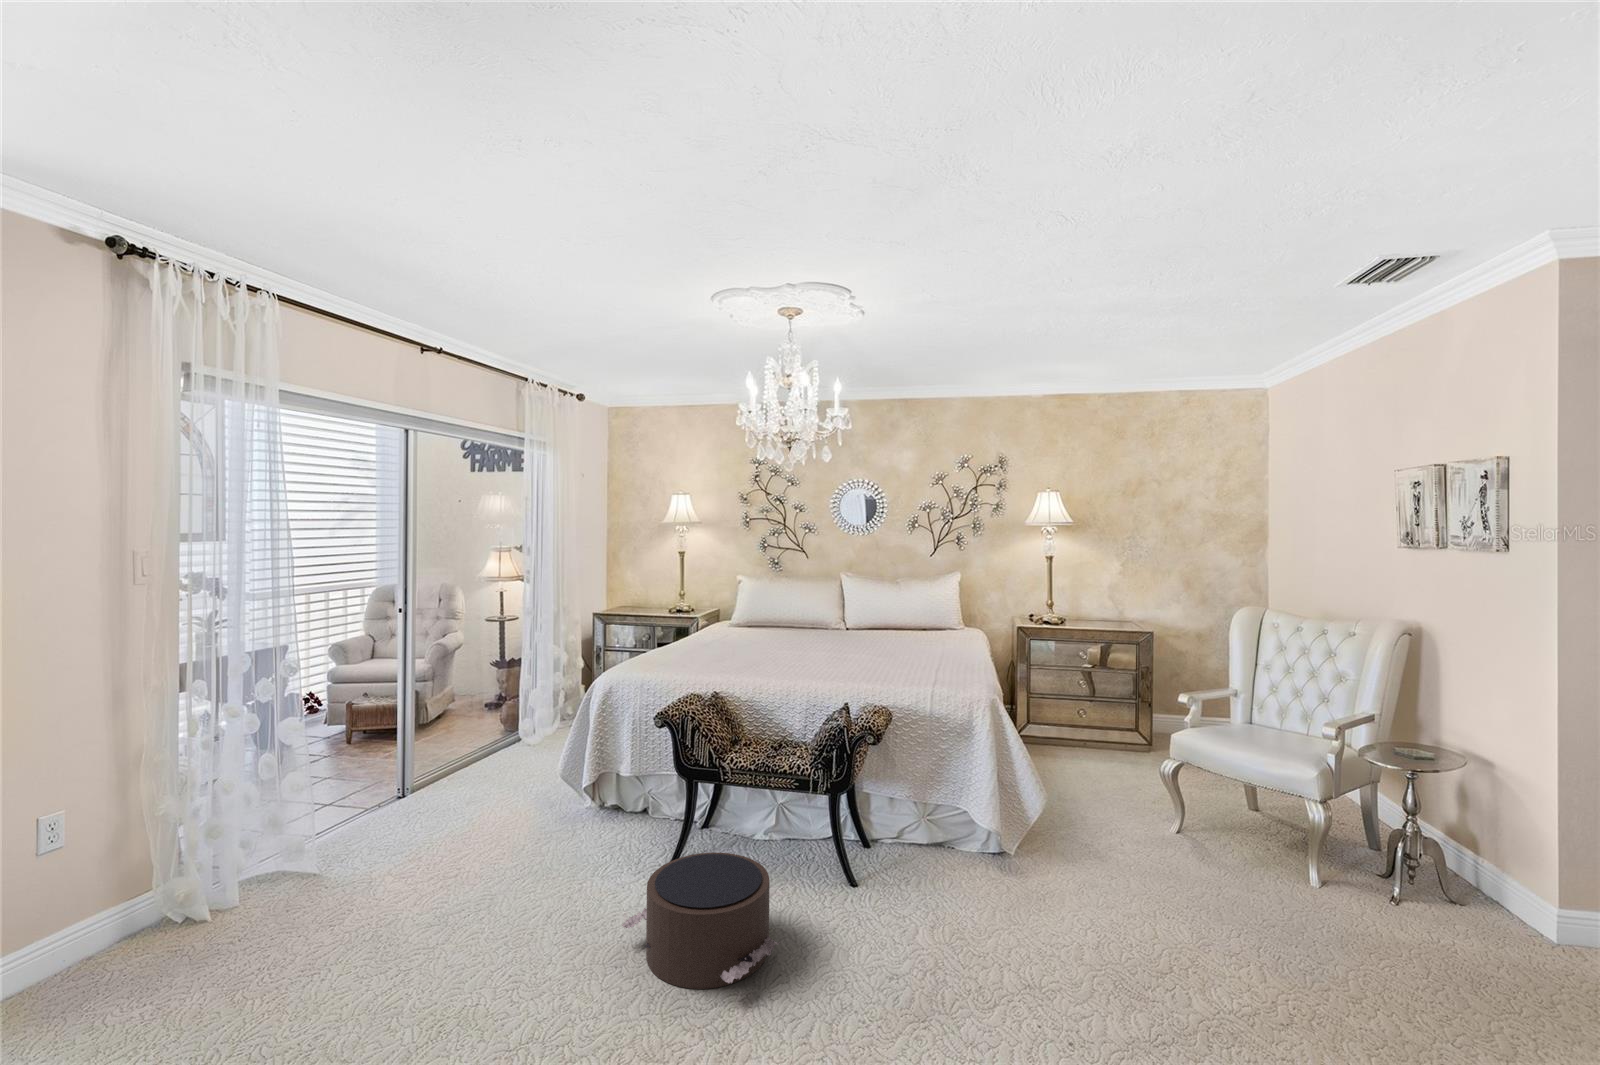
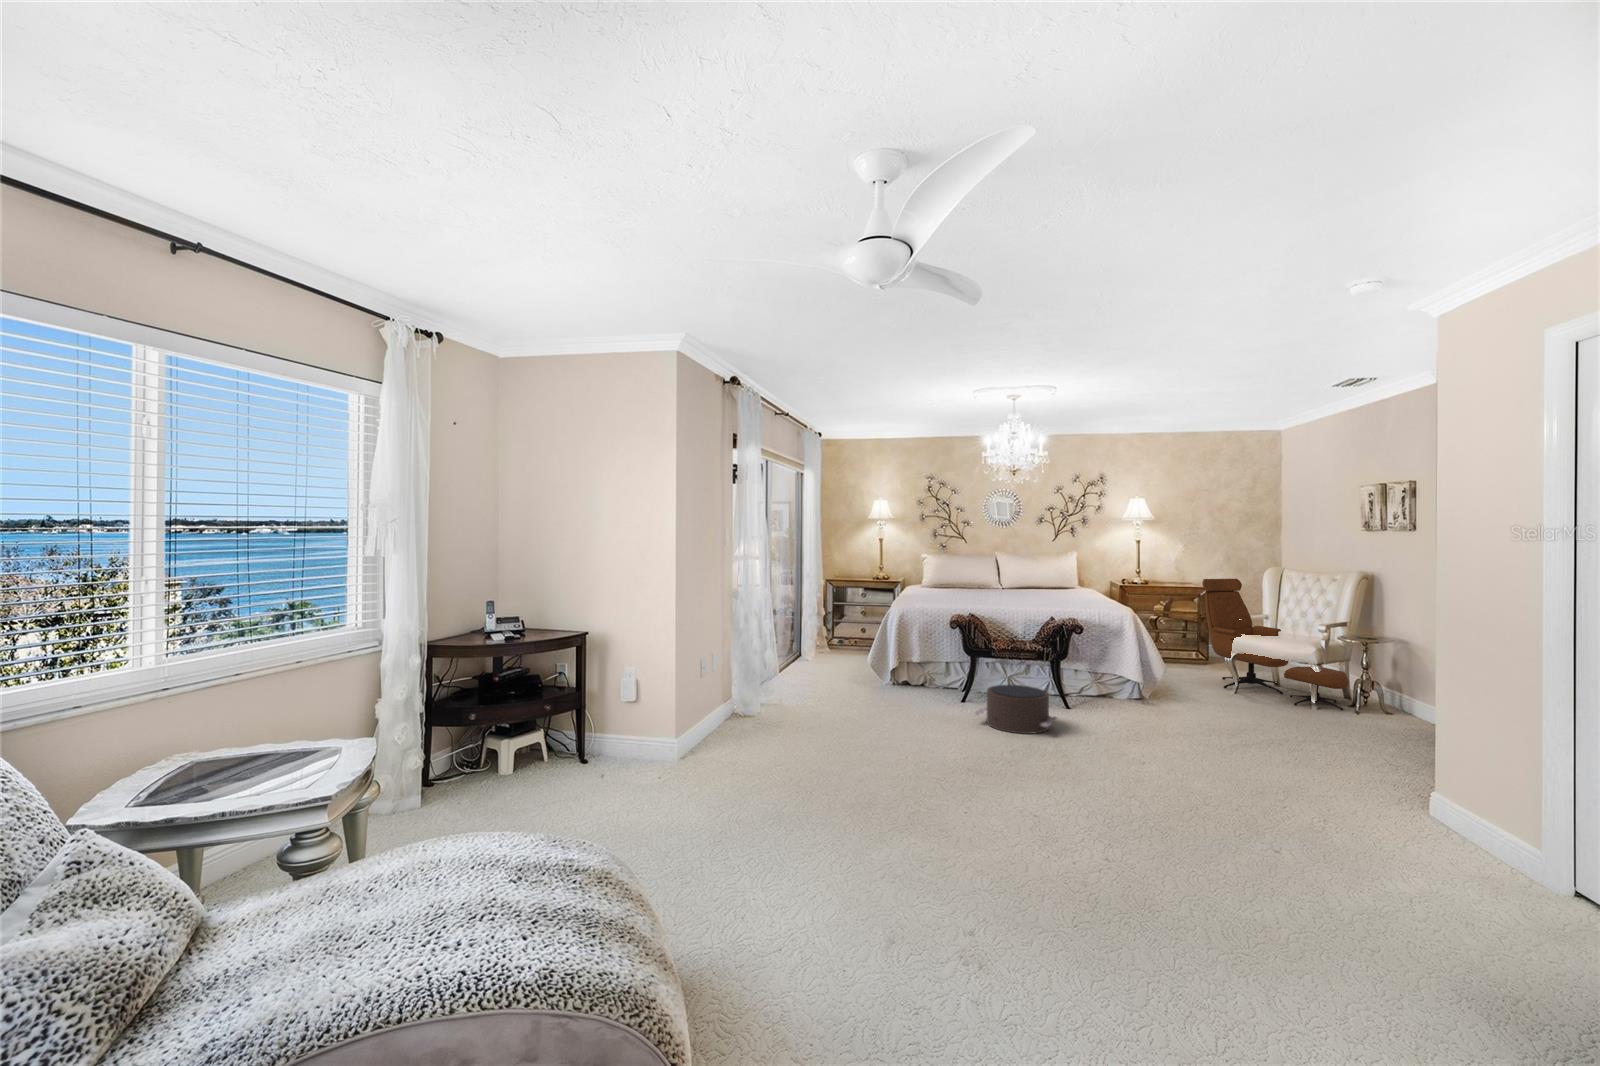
lounge chair: none [1132,624,1379,893] -> present [1202,579,1349,710]

